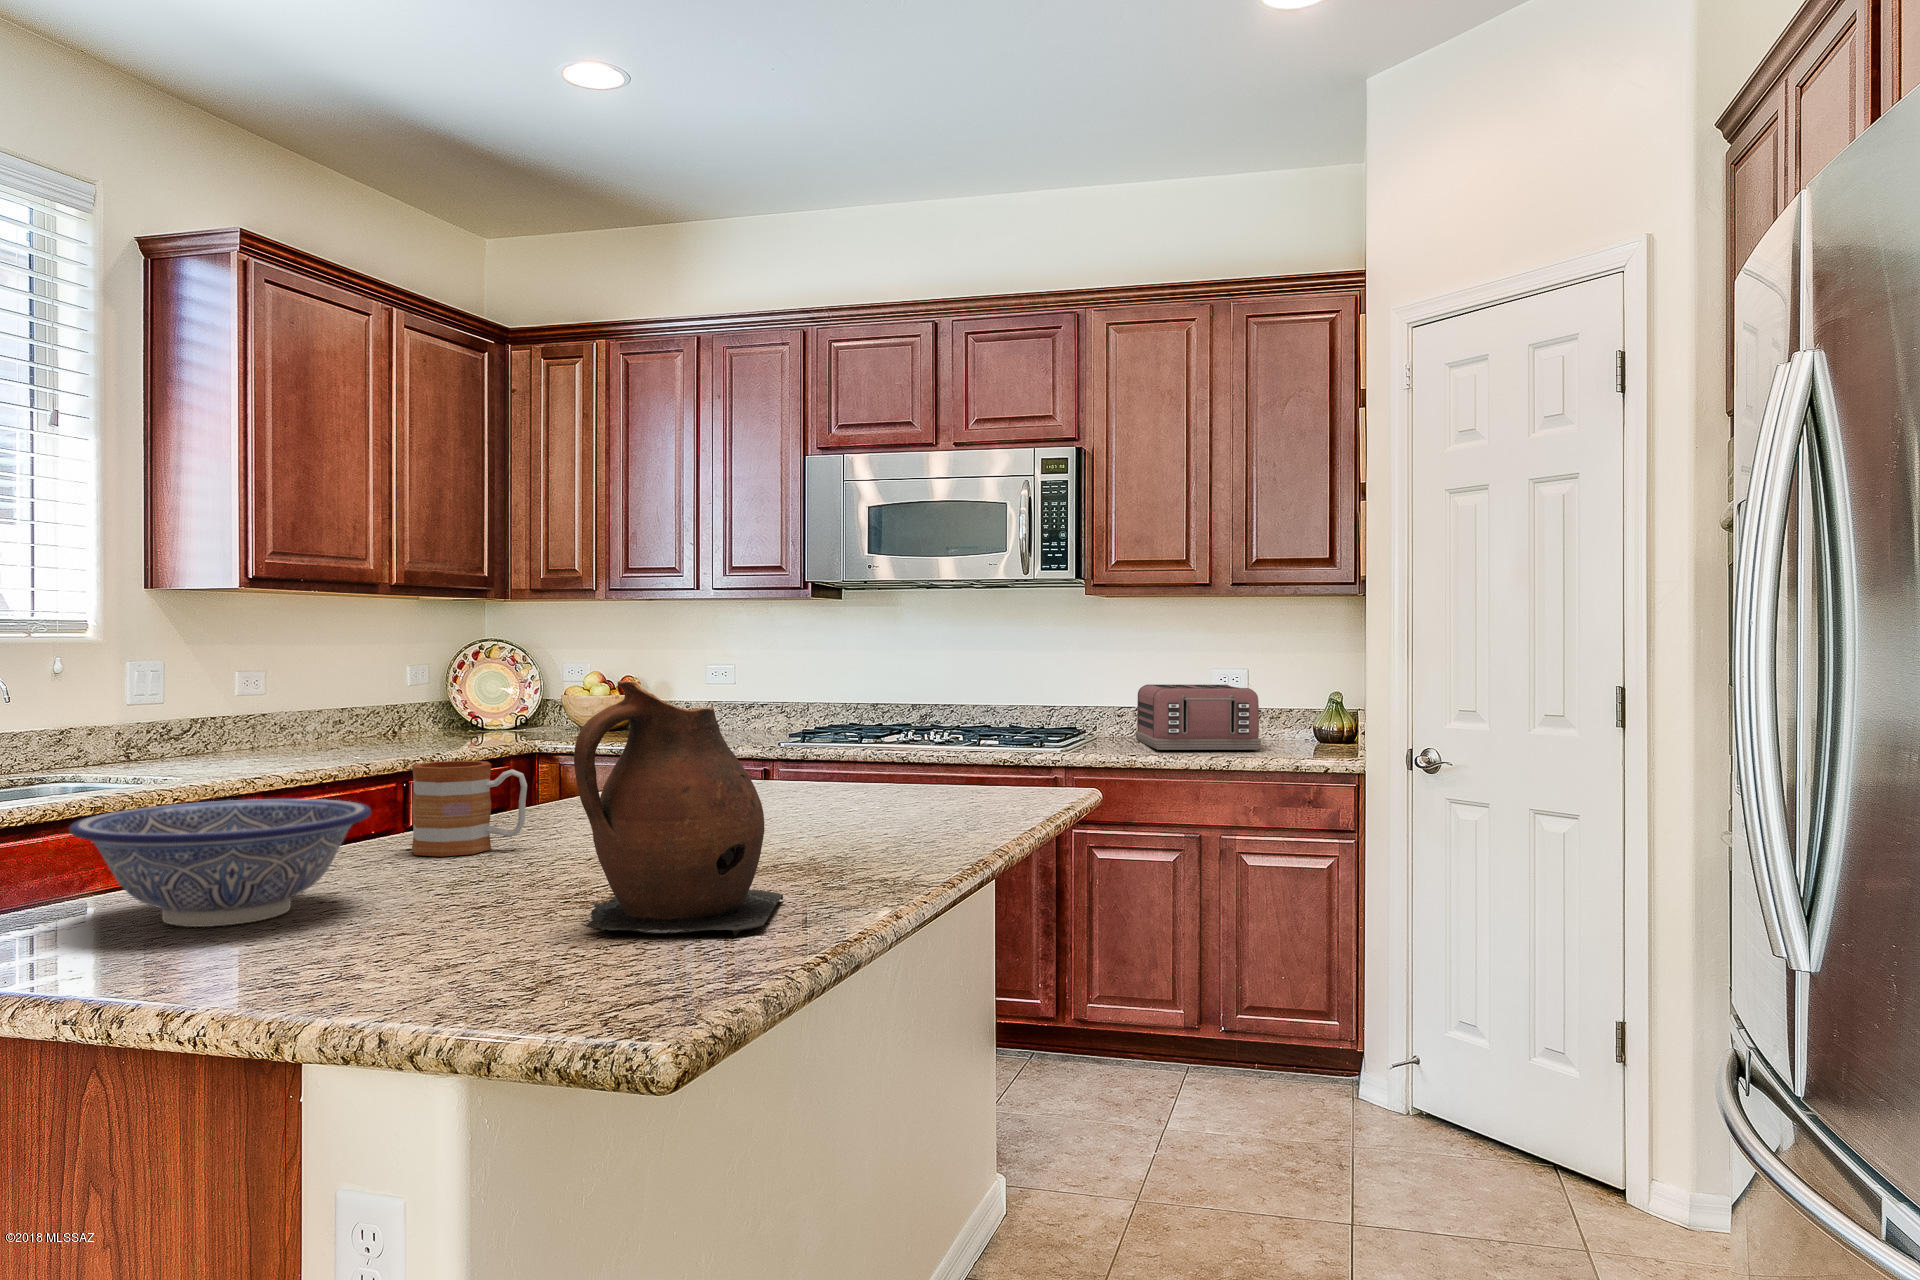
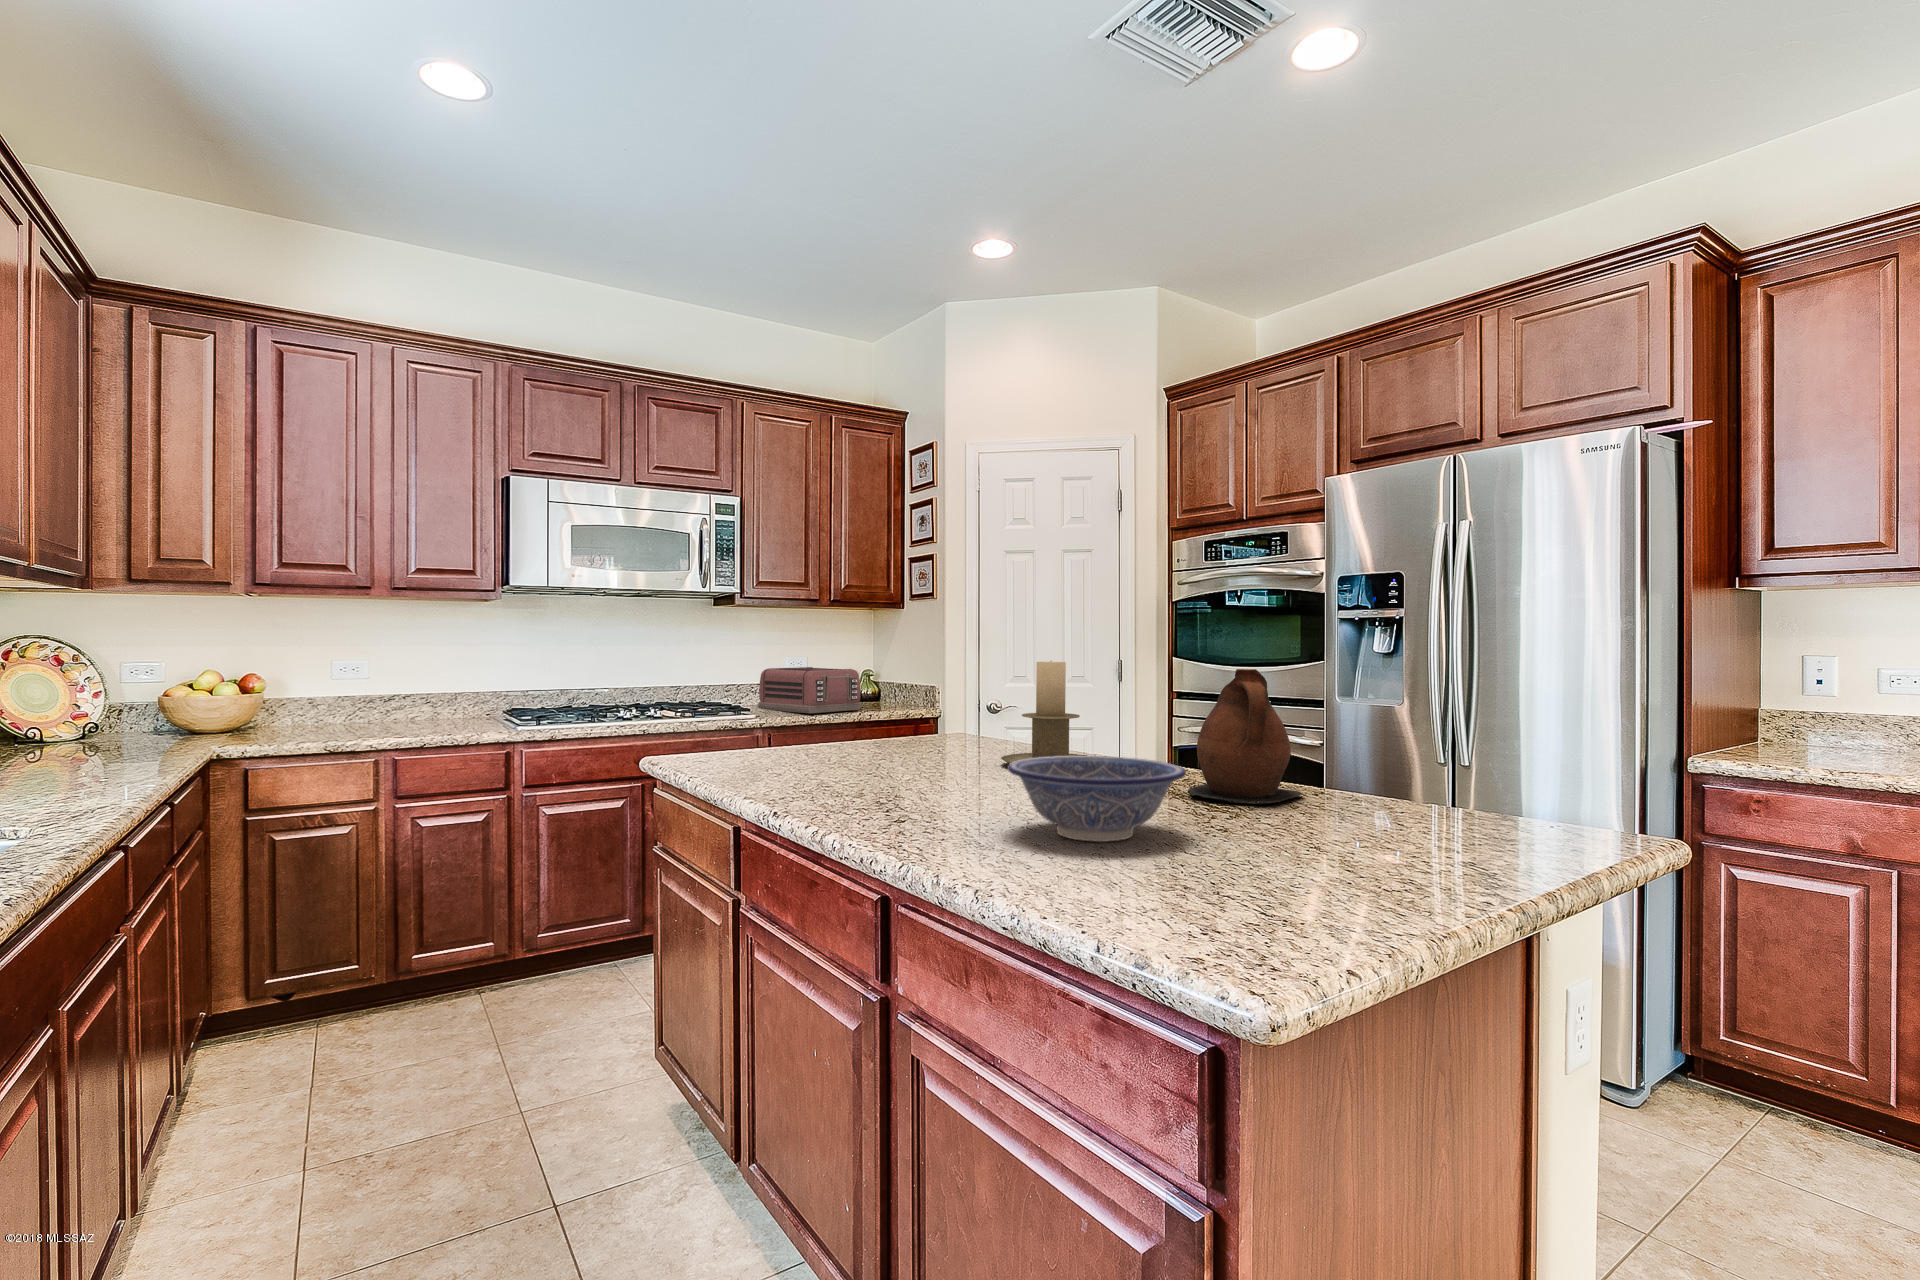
candle holder: none [769,669,930,848] -> present [1001,661,1087,764]
mug: present [412,761,527,856] -> none [898,733,959,804]

